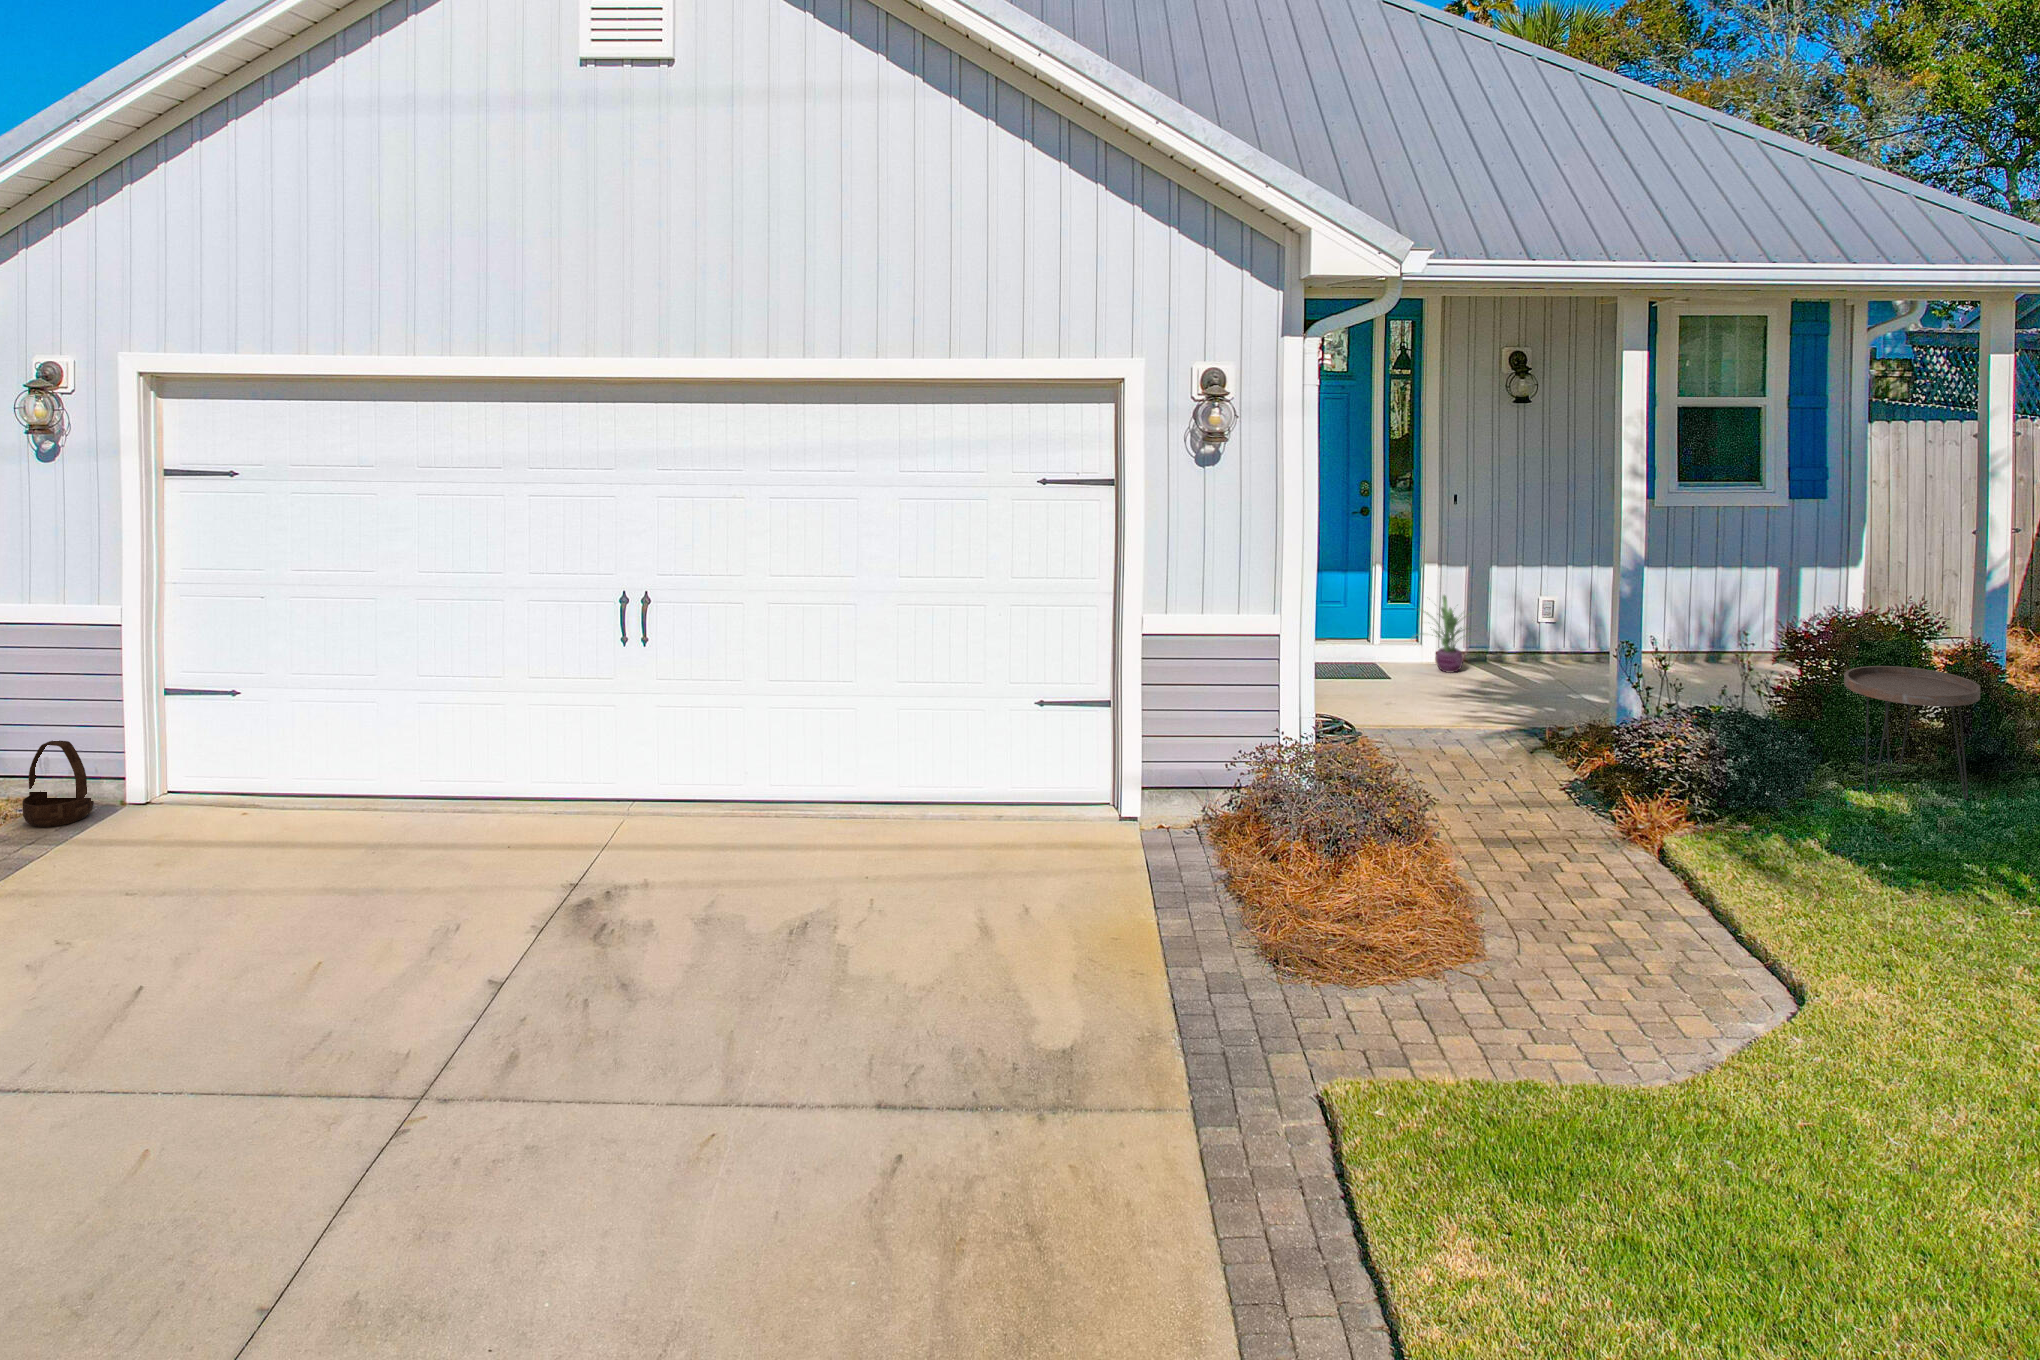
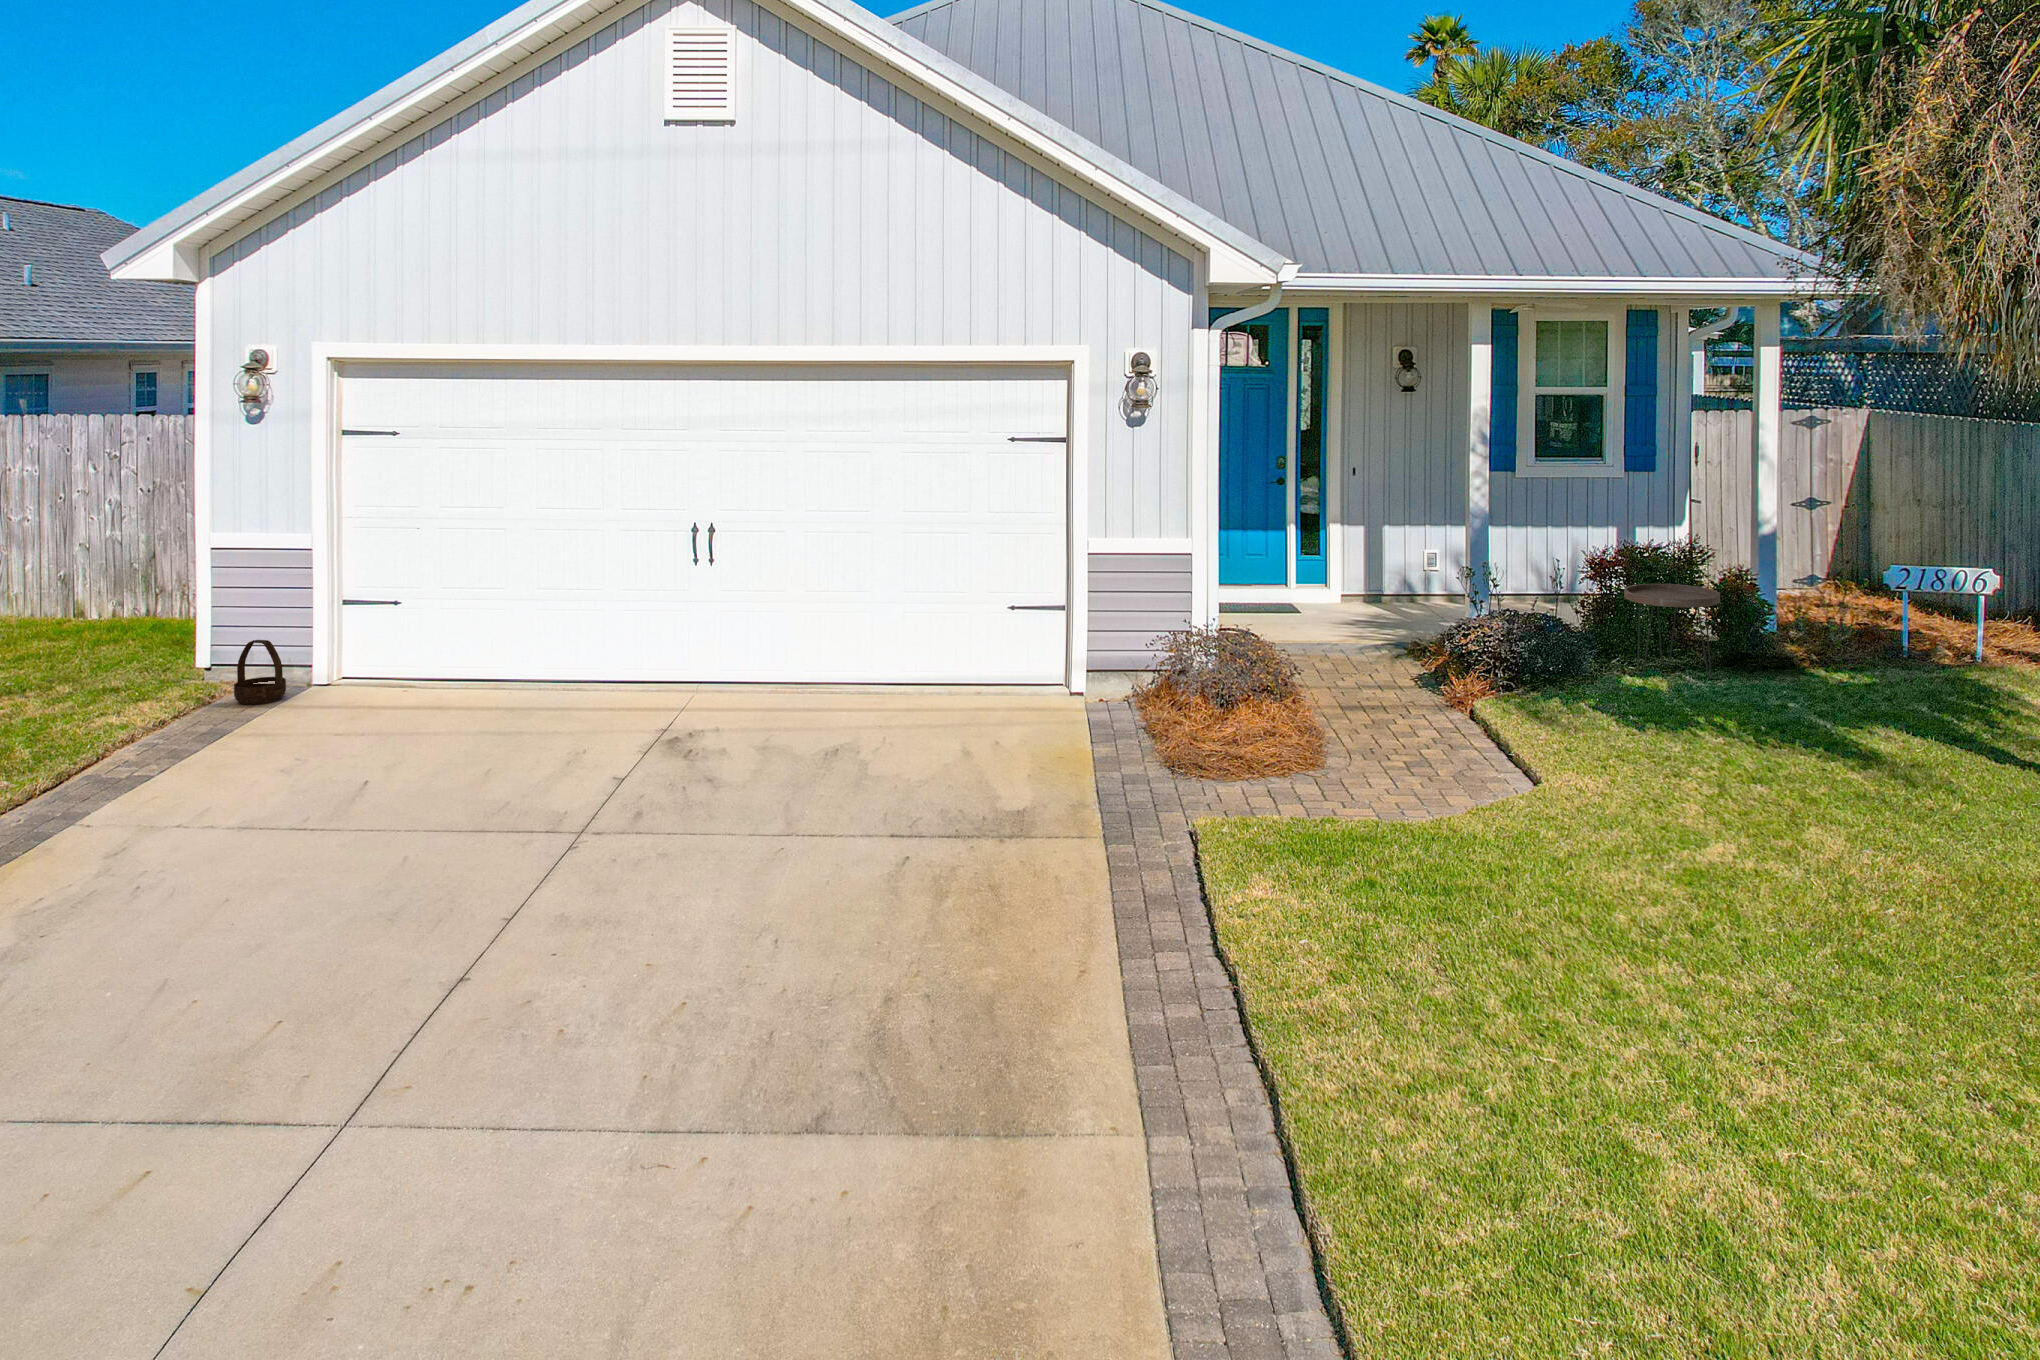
decorative plant: present [1416,595,1469,673] -> none [1318,547,1378,609]

